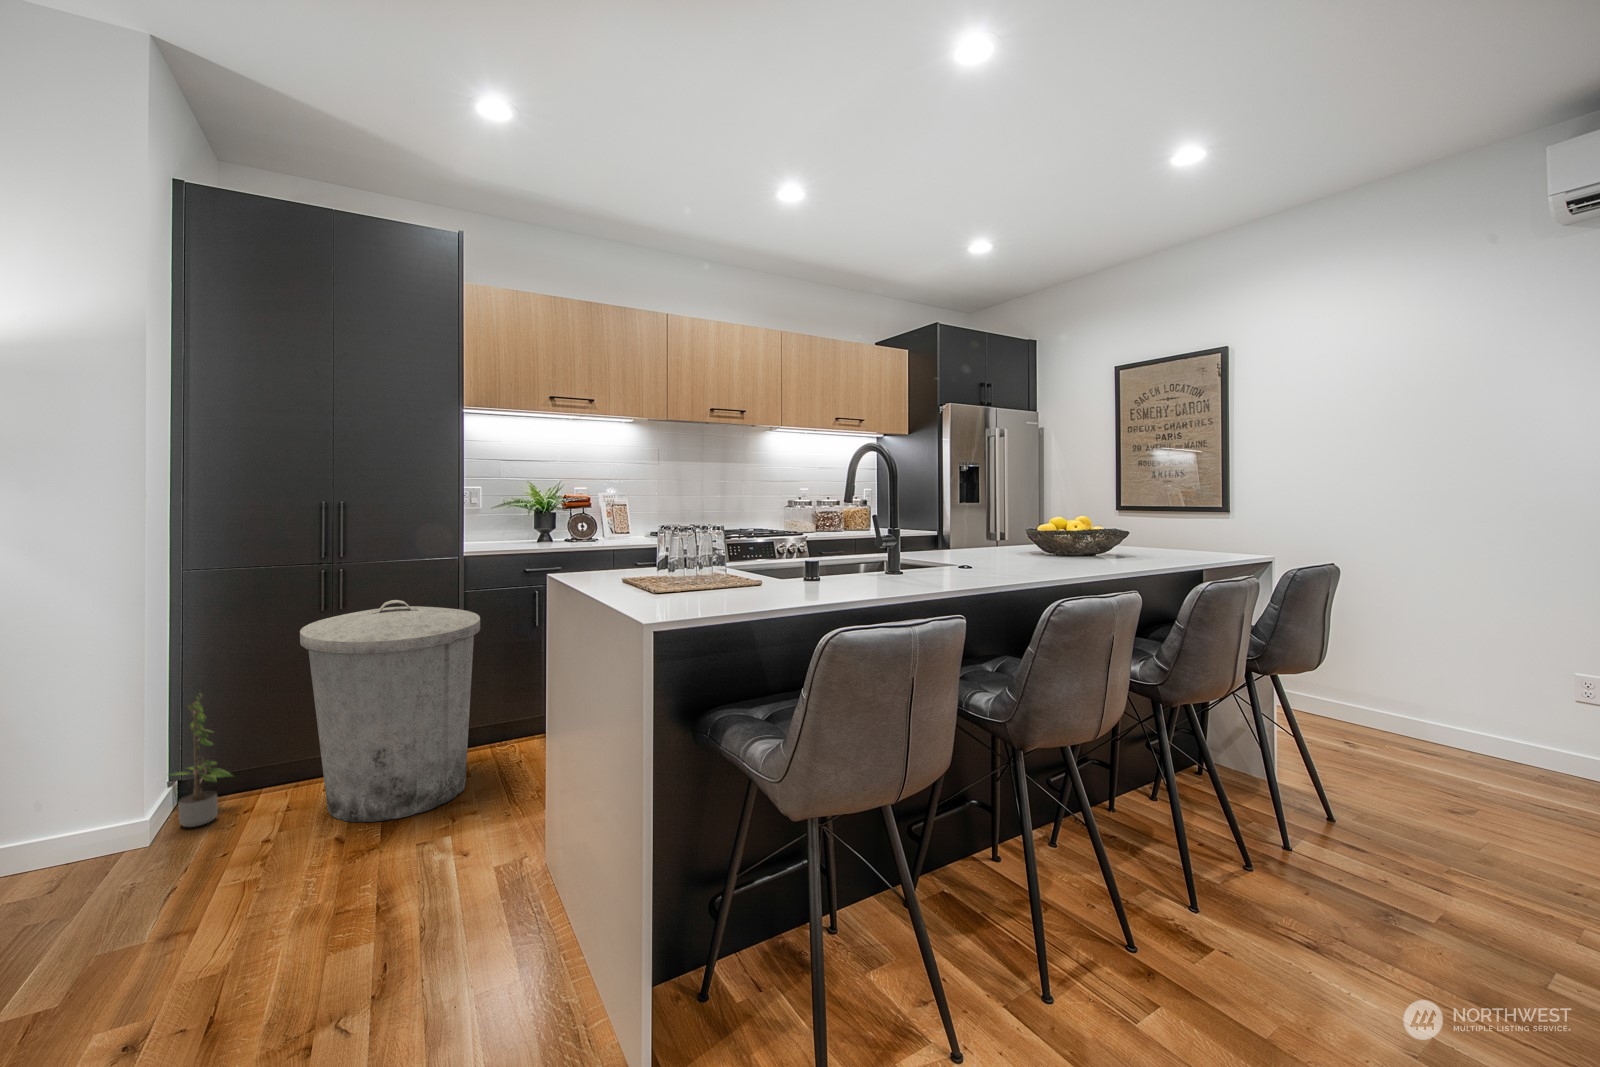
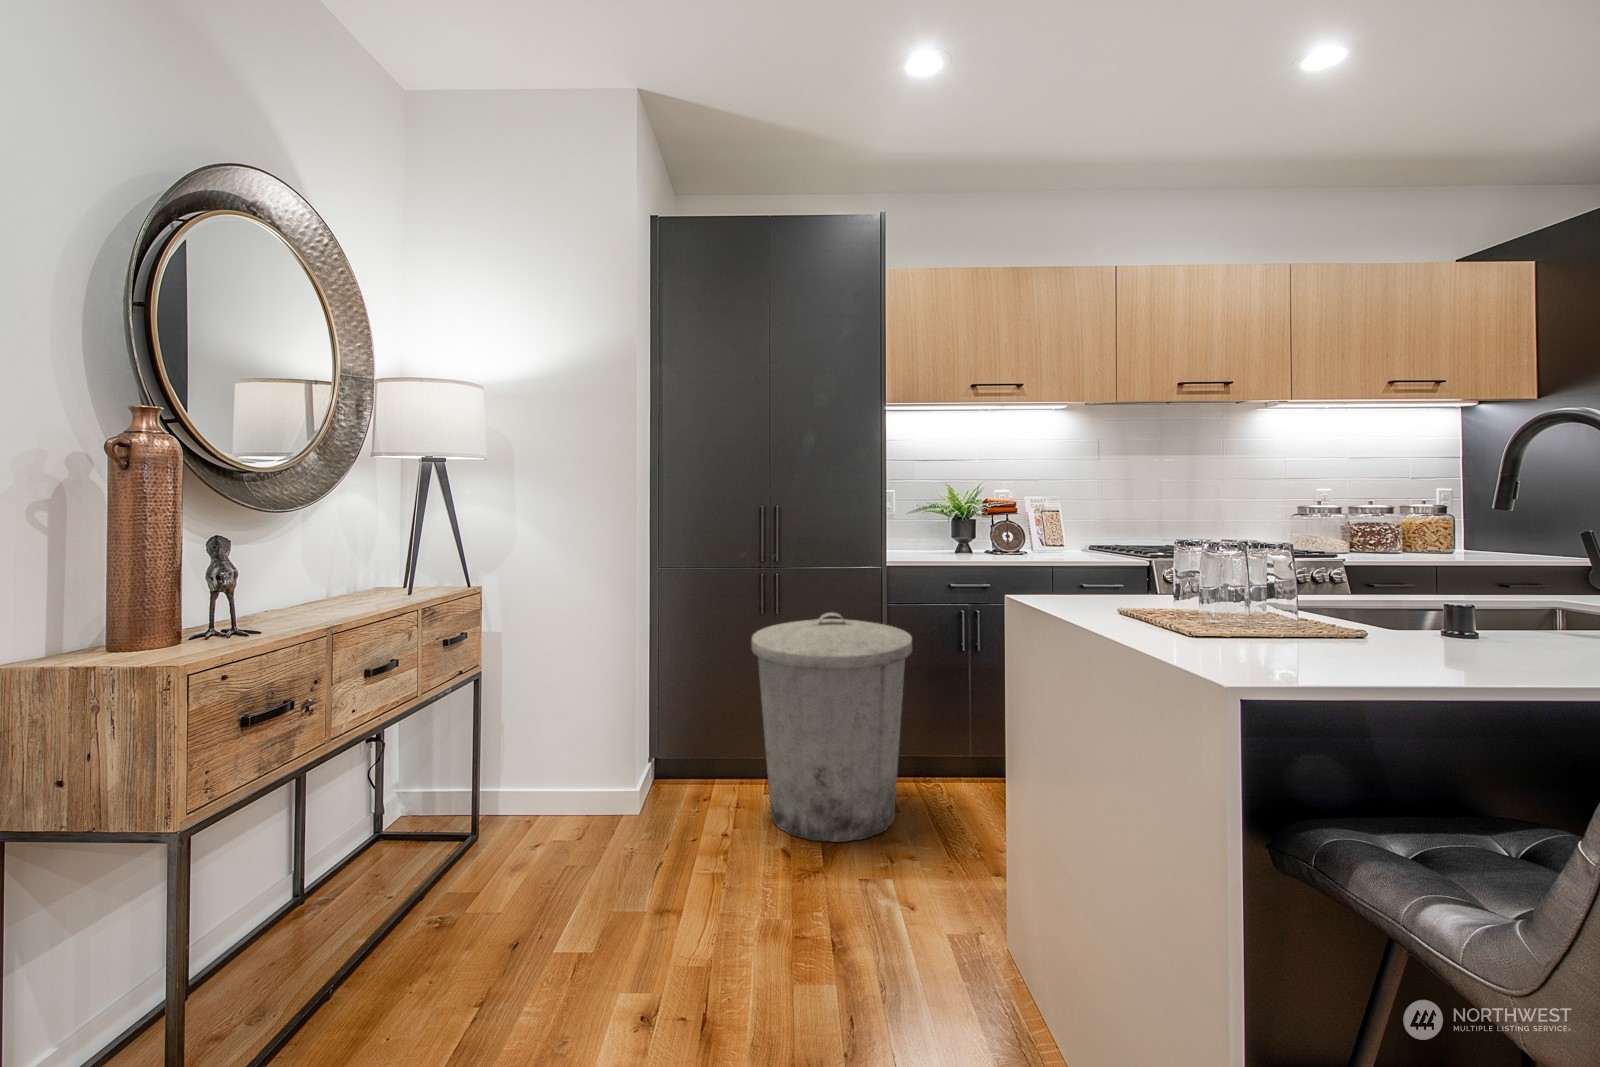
potted plant: present [170,694,233,827] -> none [651,685,698,811]

